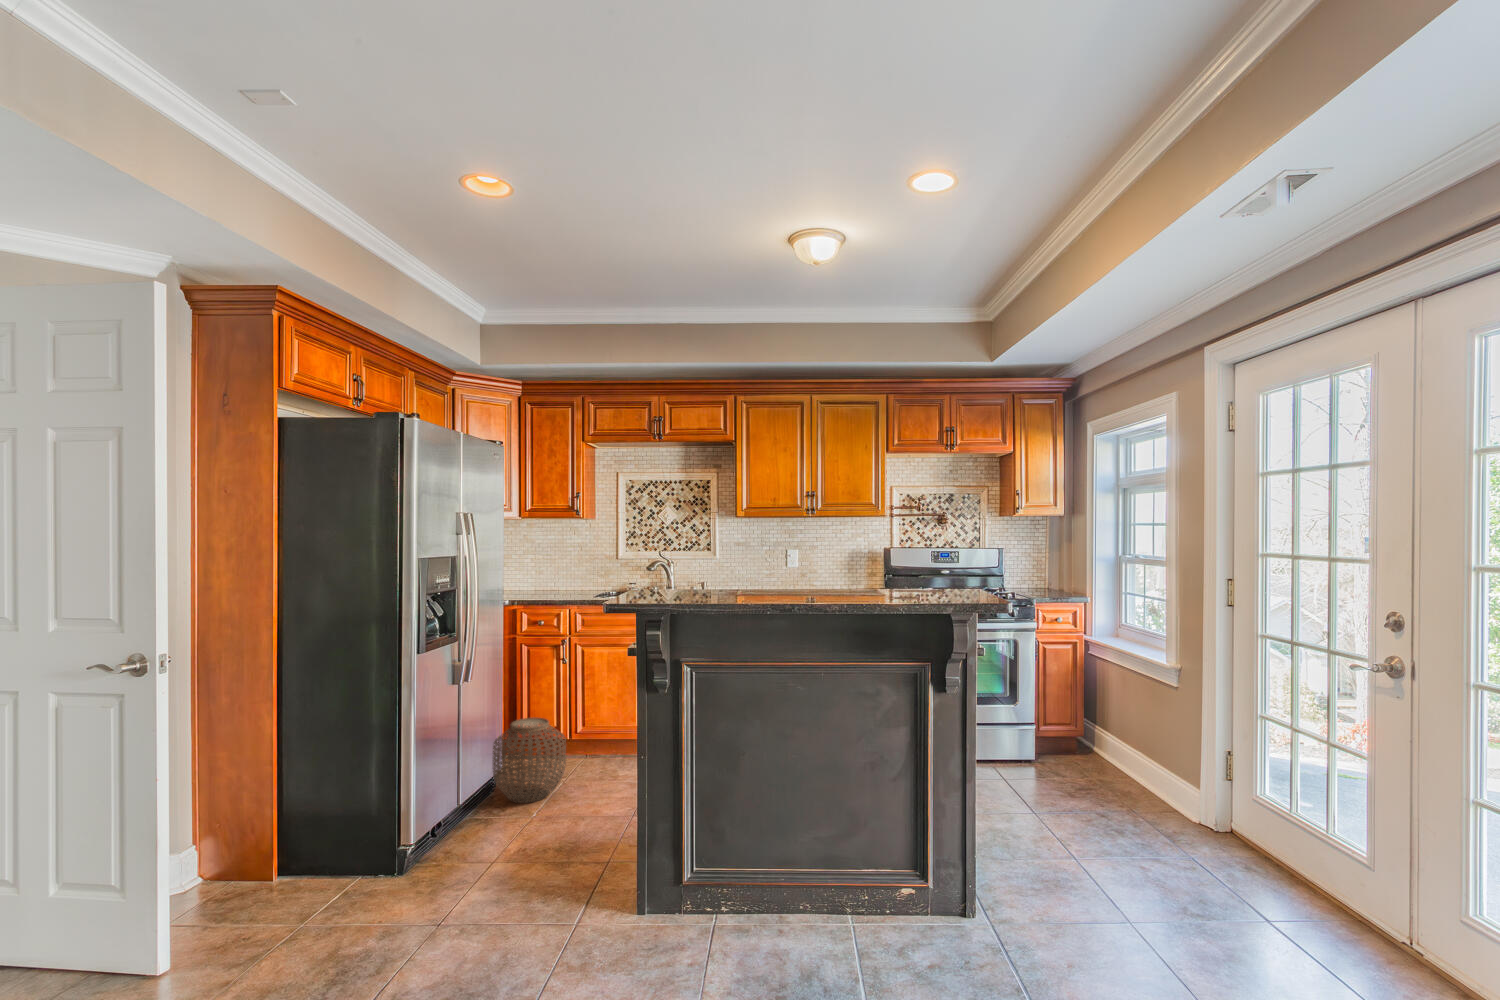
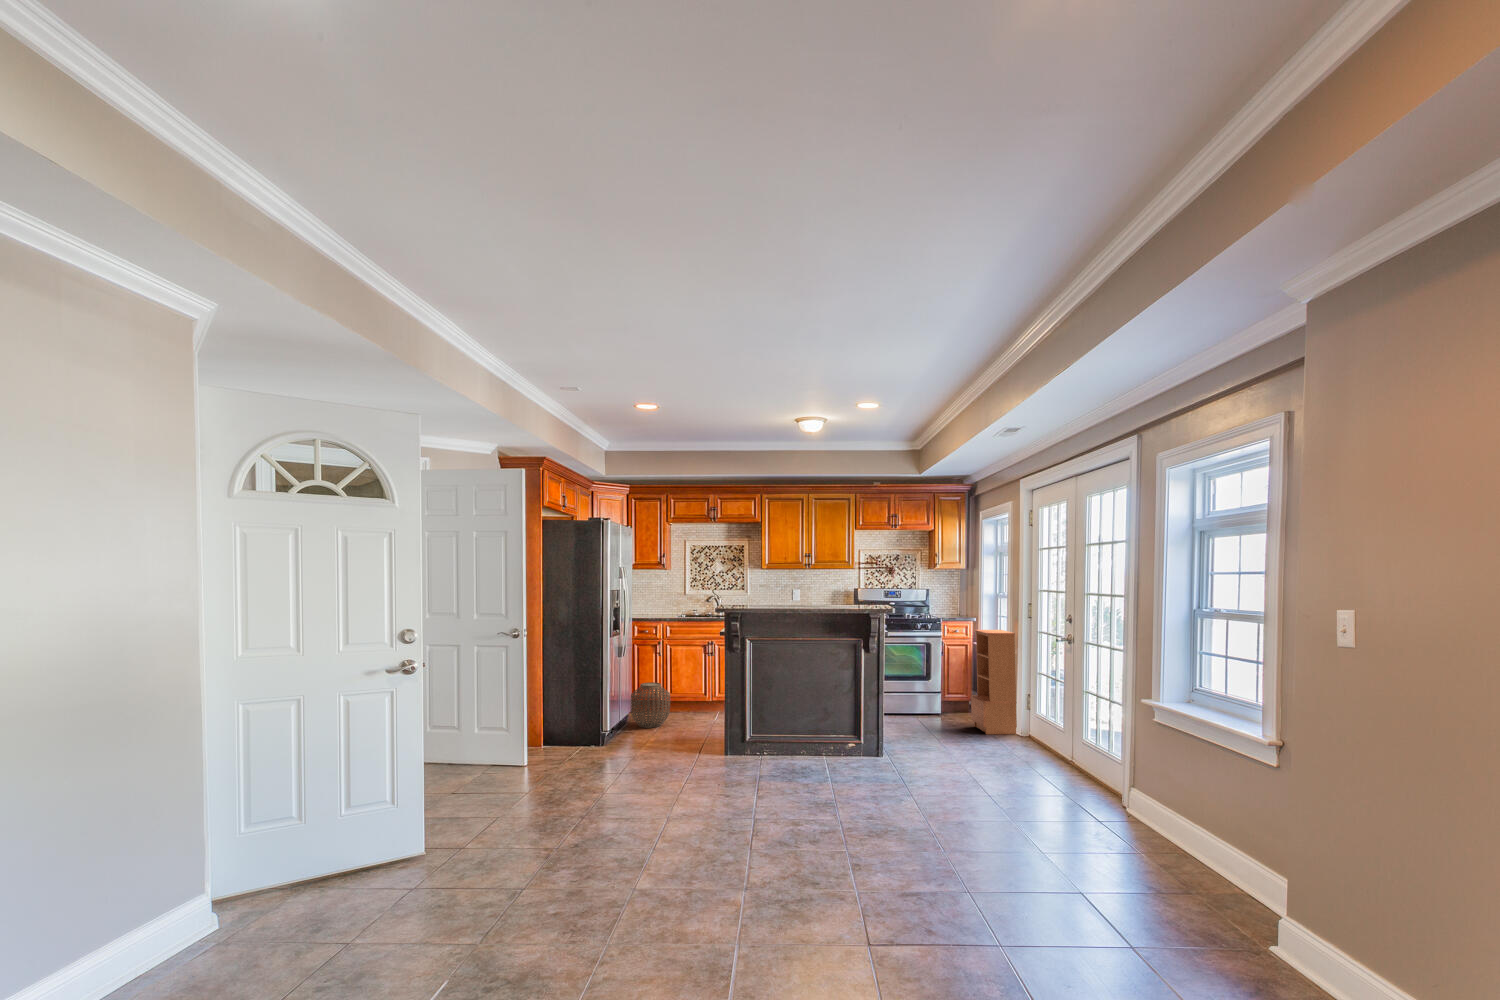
bookcase: none [1107,625,1205,825] -> present [971,630,1017,734]

